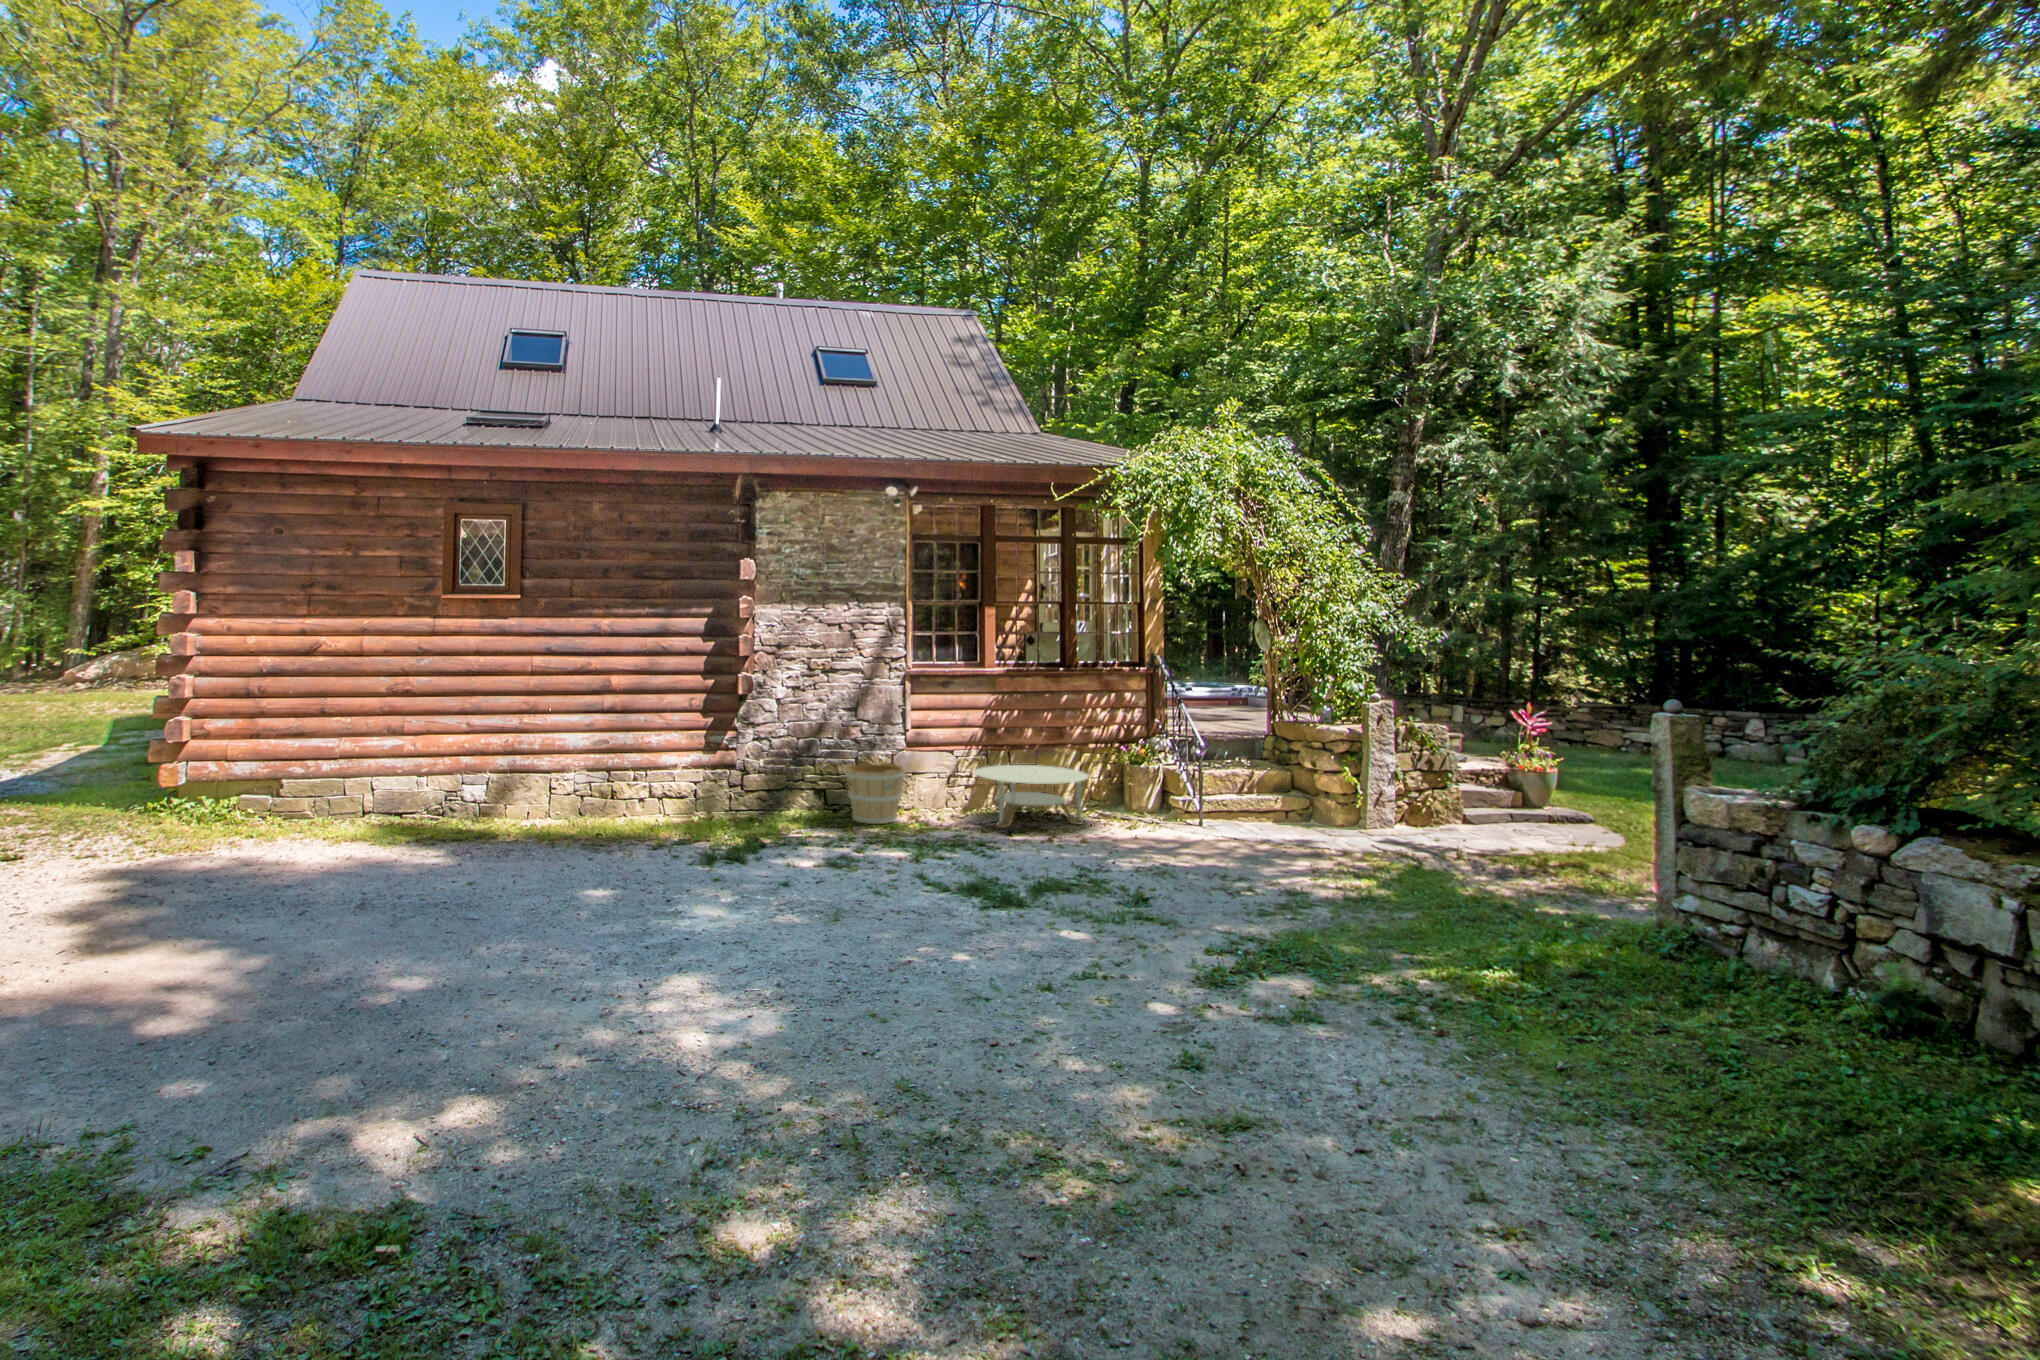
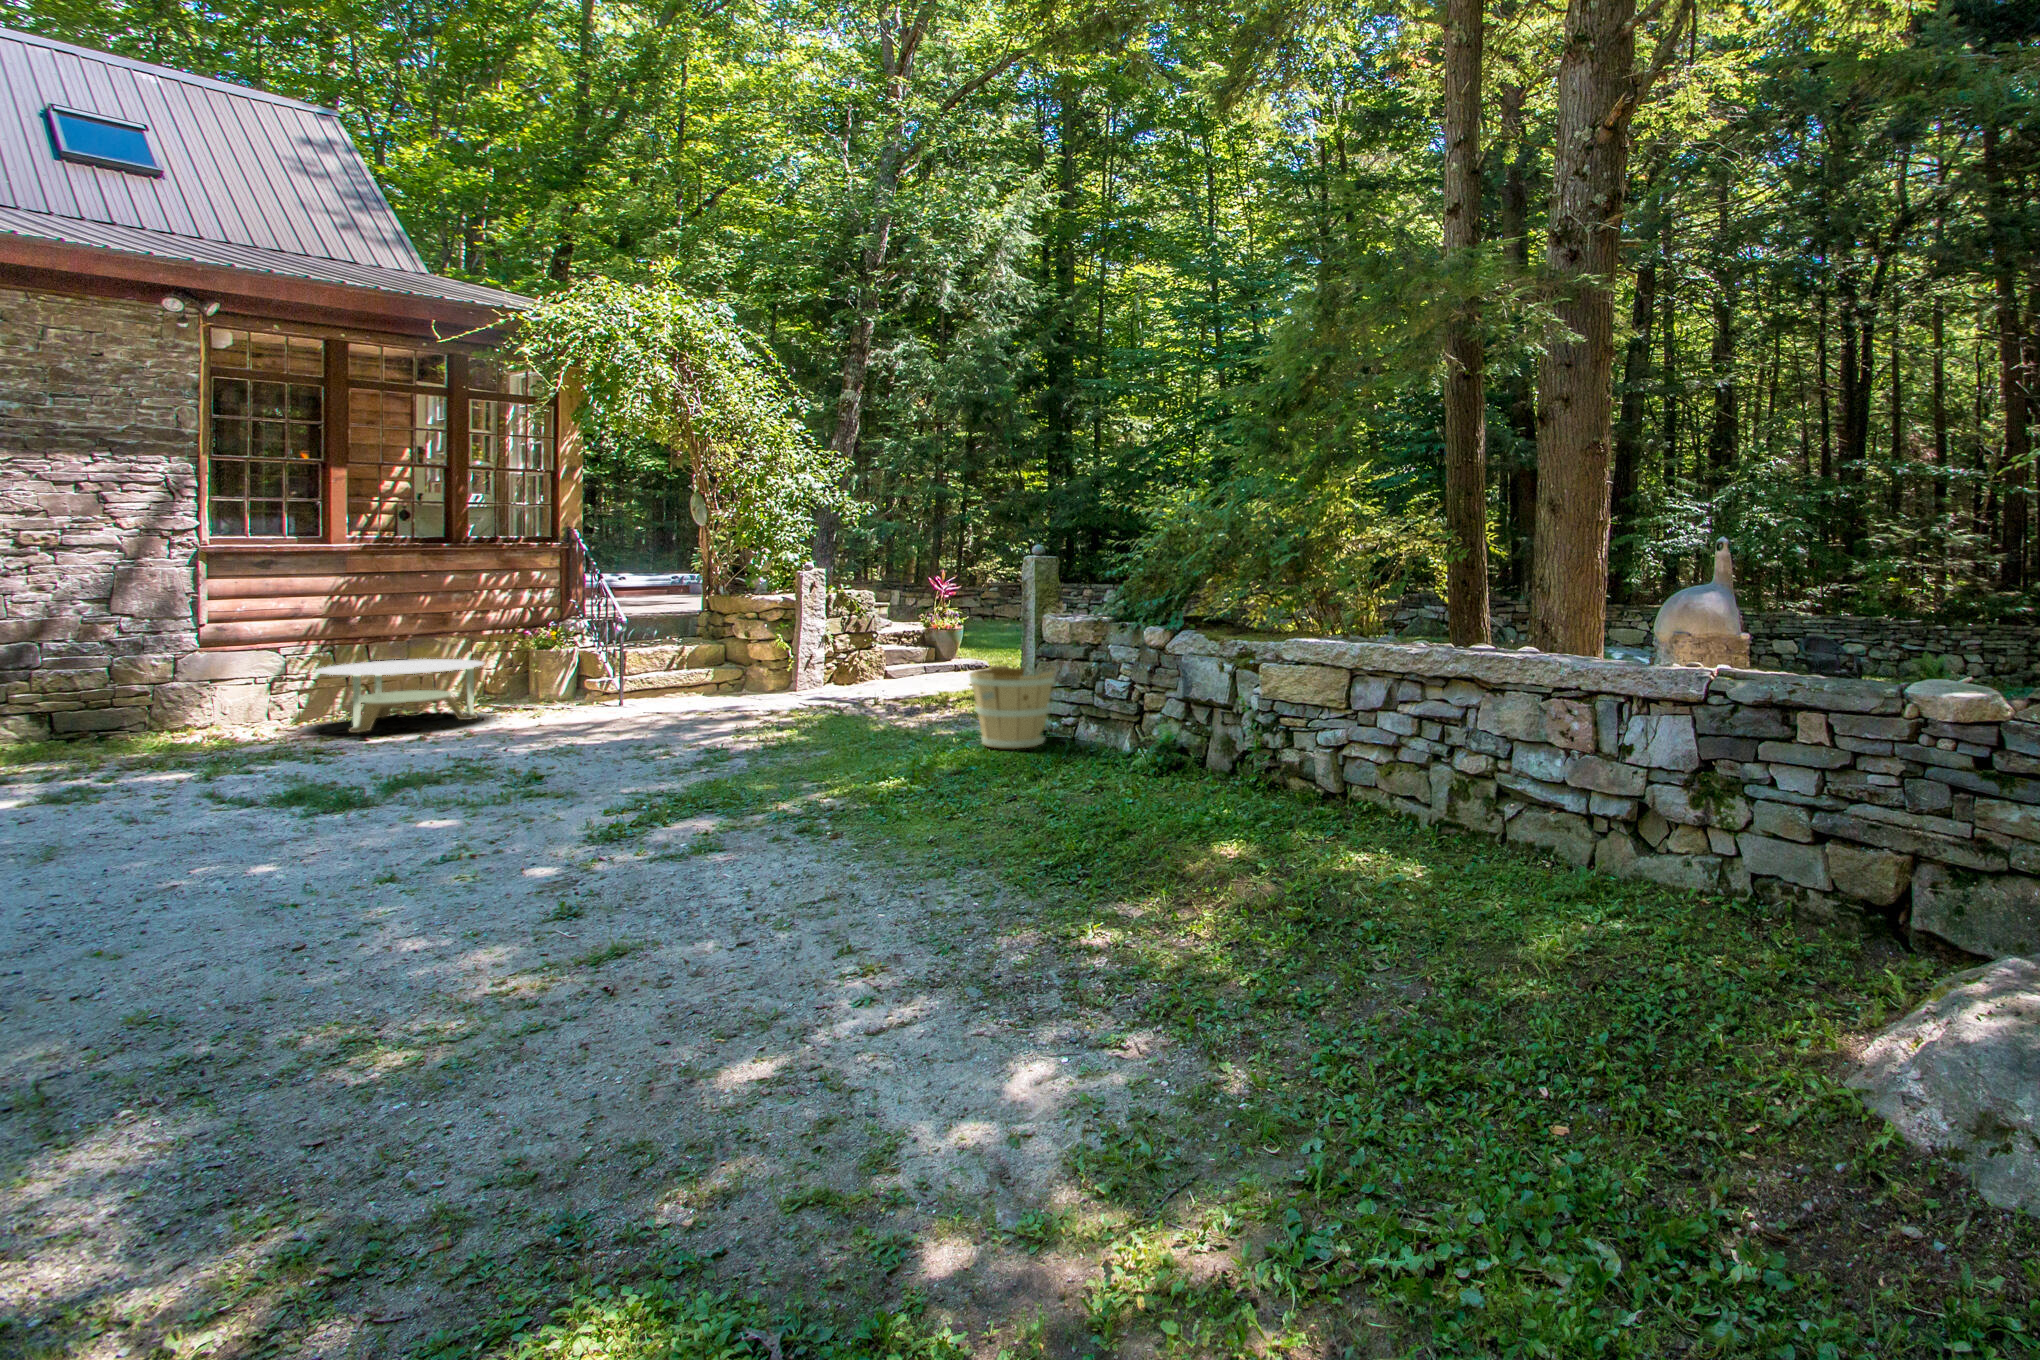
wooden bucket: present [845,763,905,824] -> present [970,665,1054,749]

